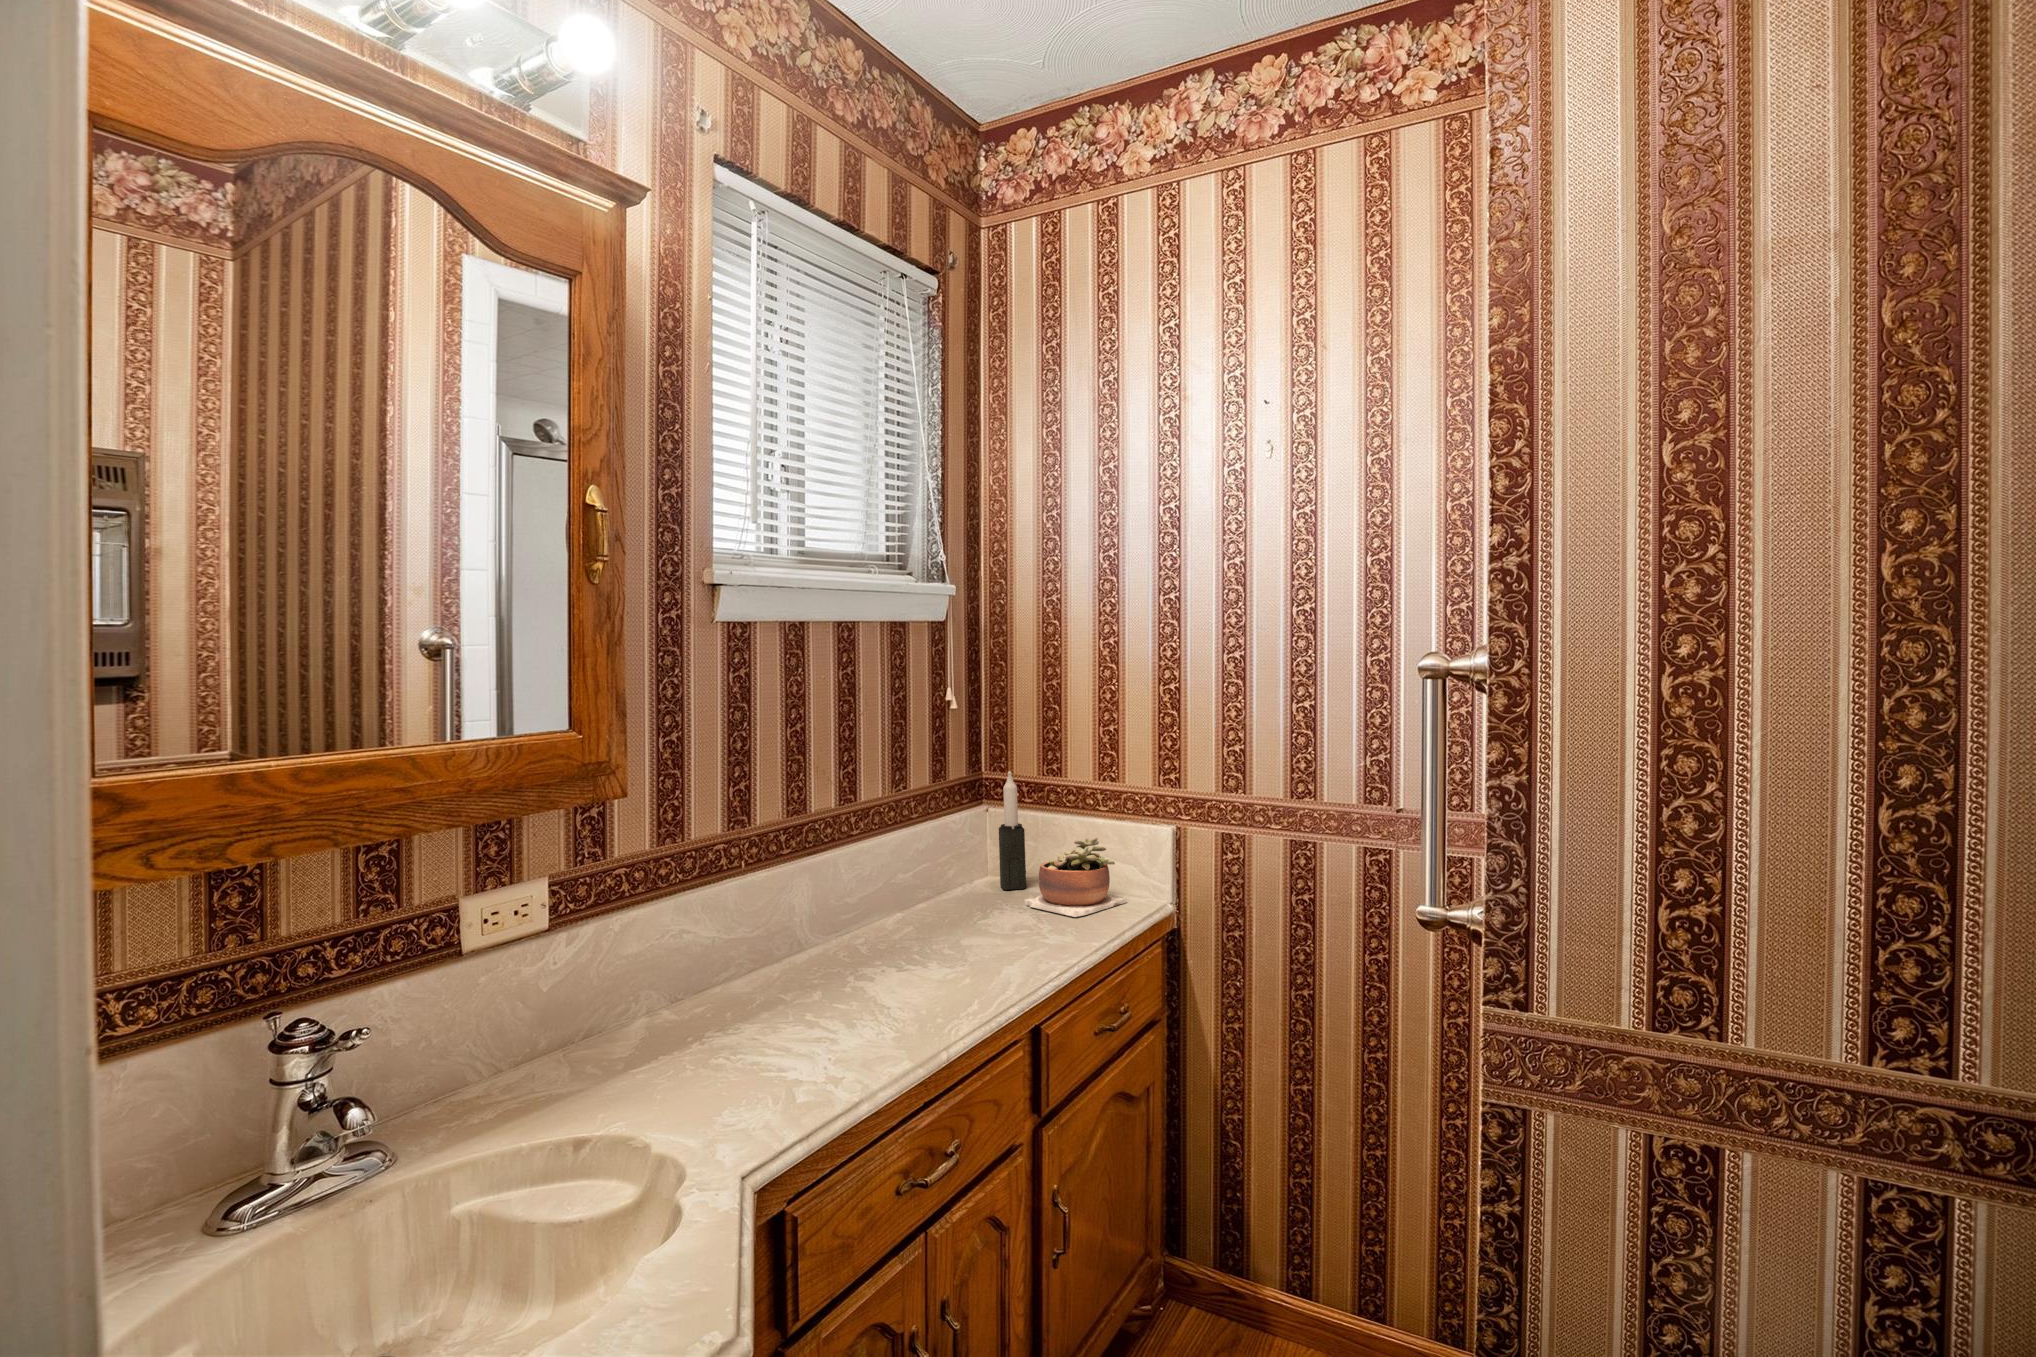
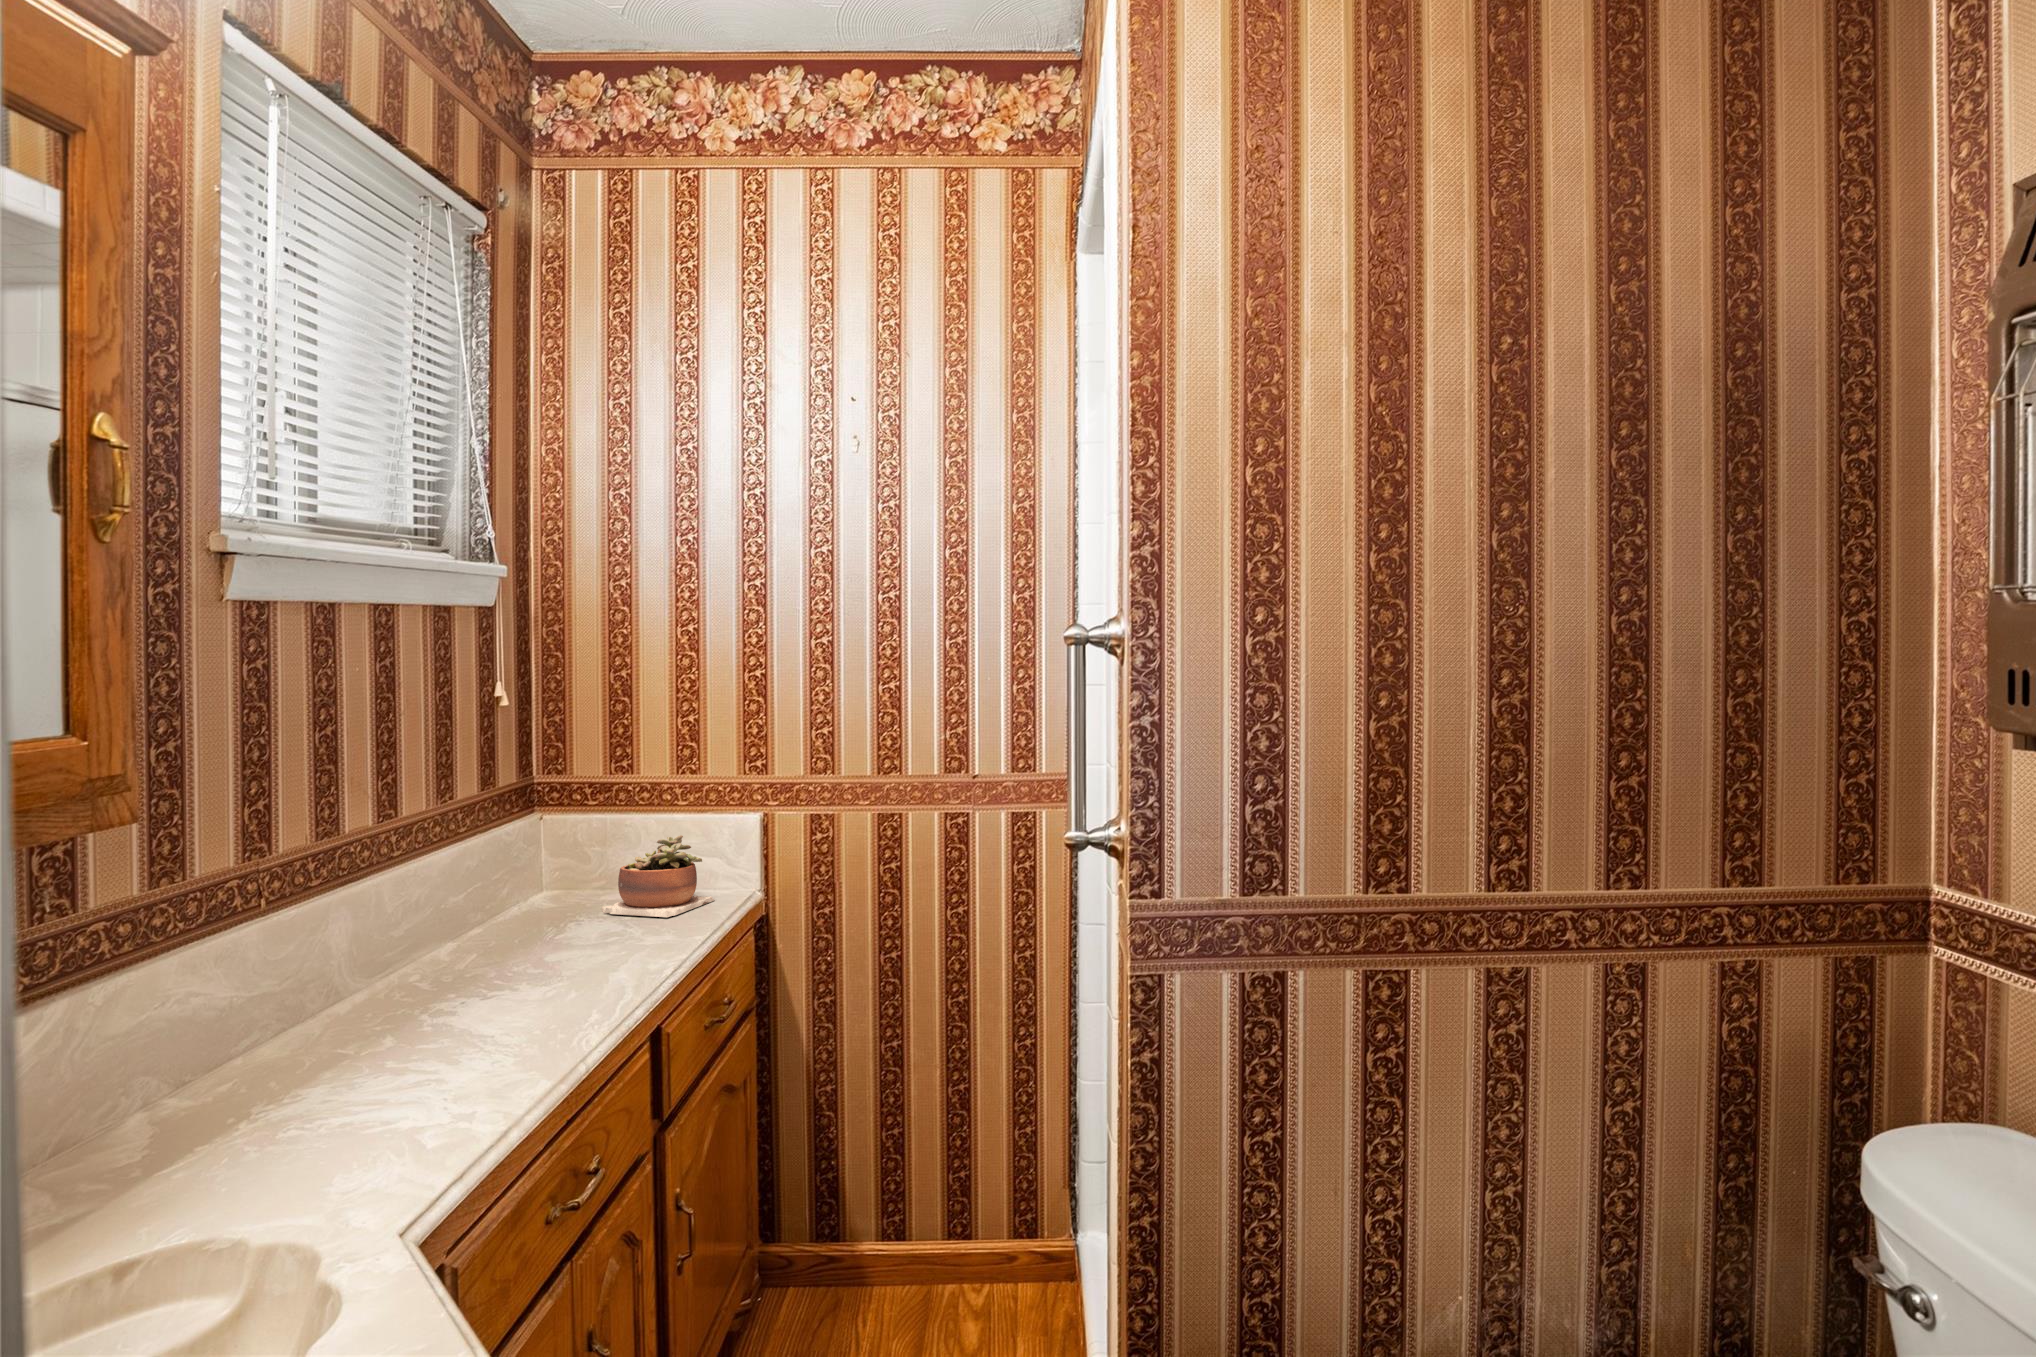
candle: present [999,771,1026,890] -> none [560,771,593,903]

